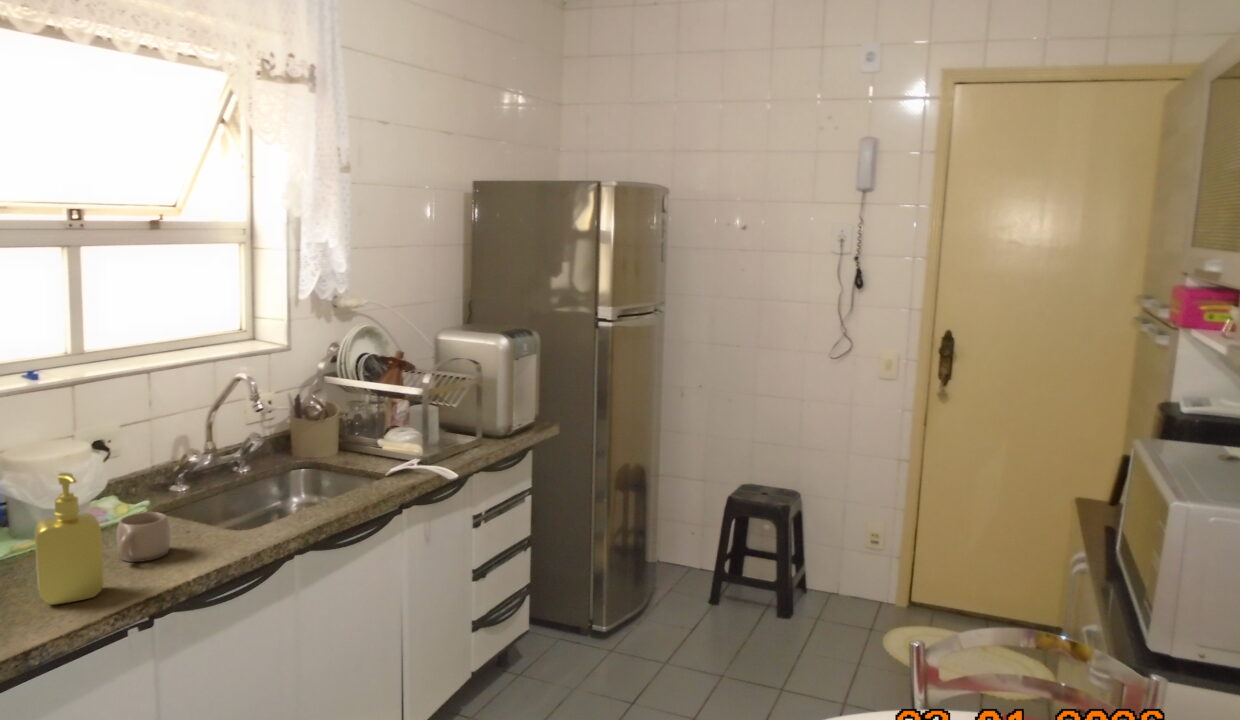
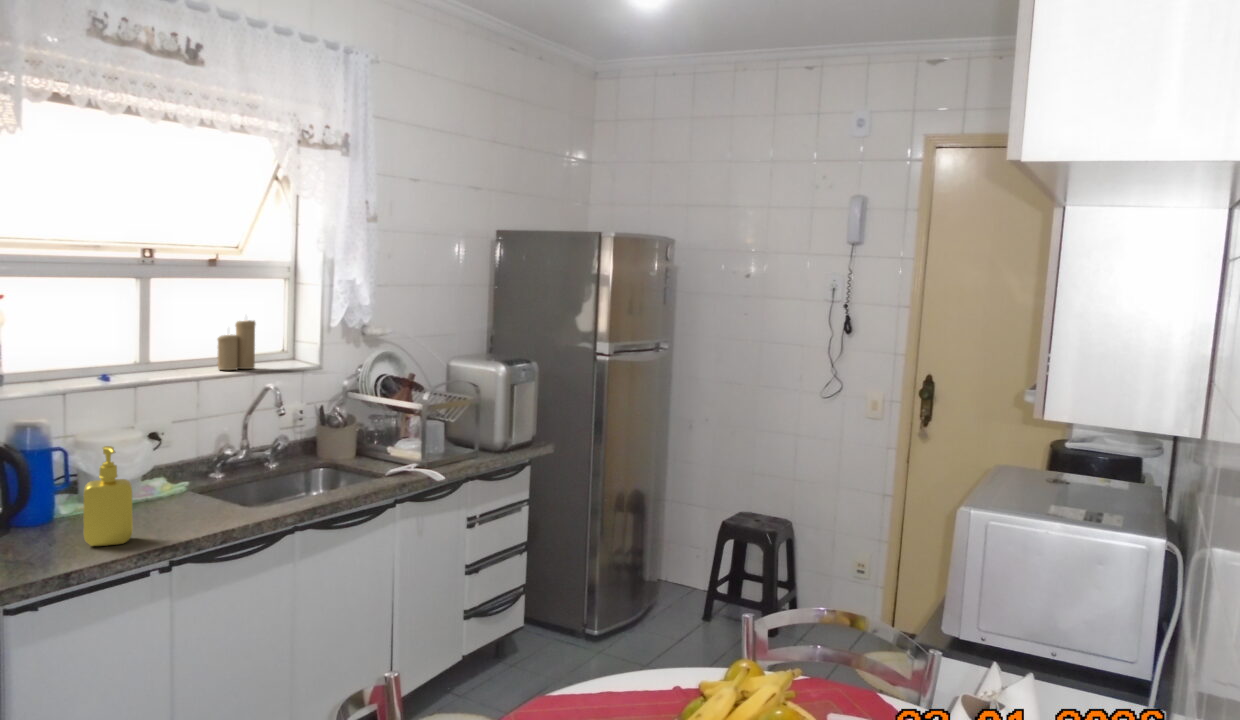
candle: none [166,287,213,358] -> present [217,315,255,370]
mug: present [117,512,170,562] -> none [150,486,193,523]

